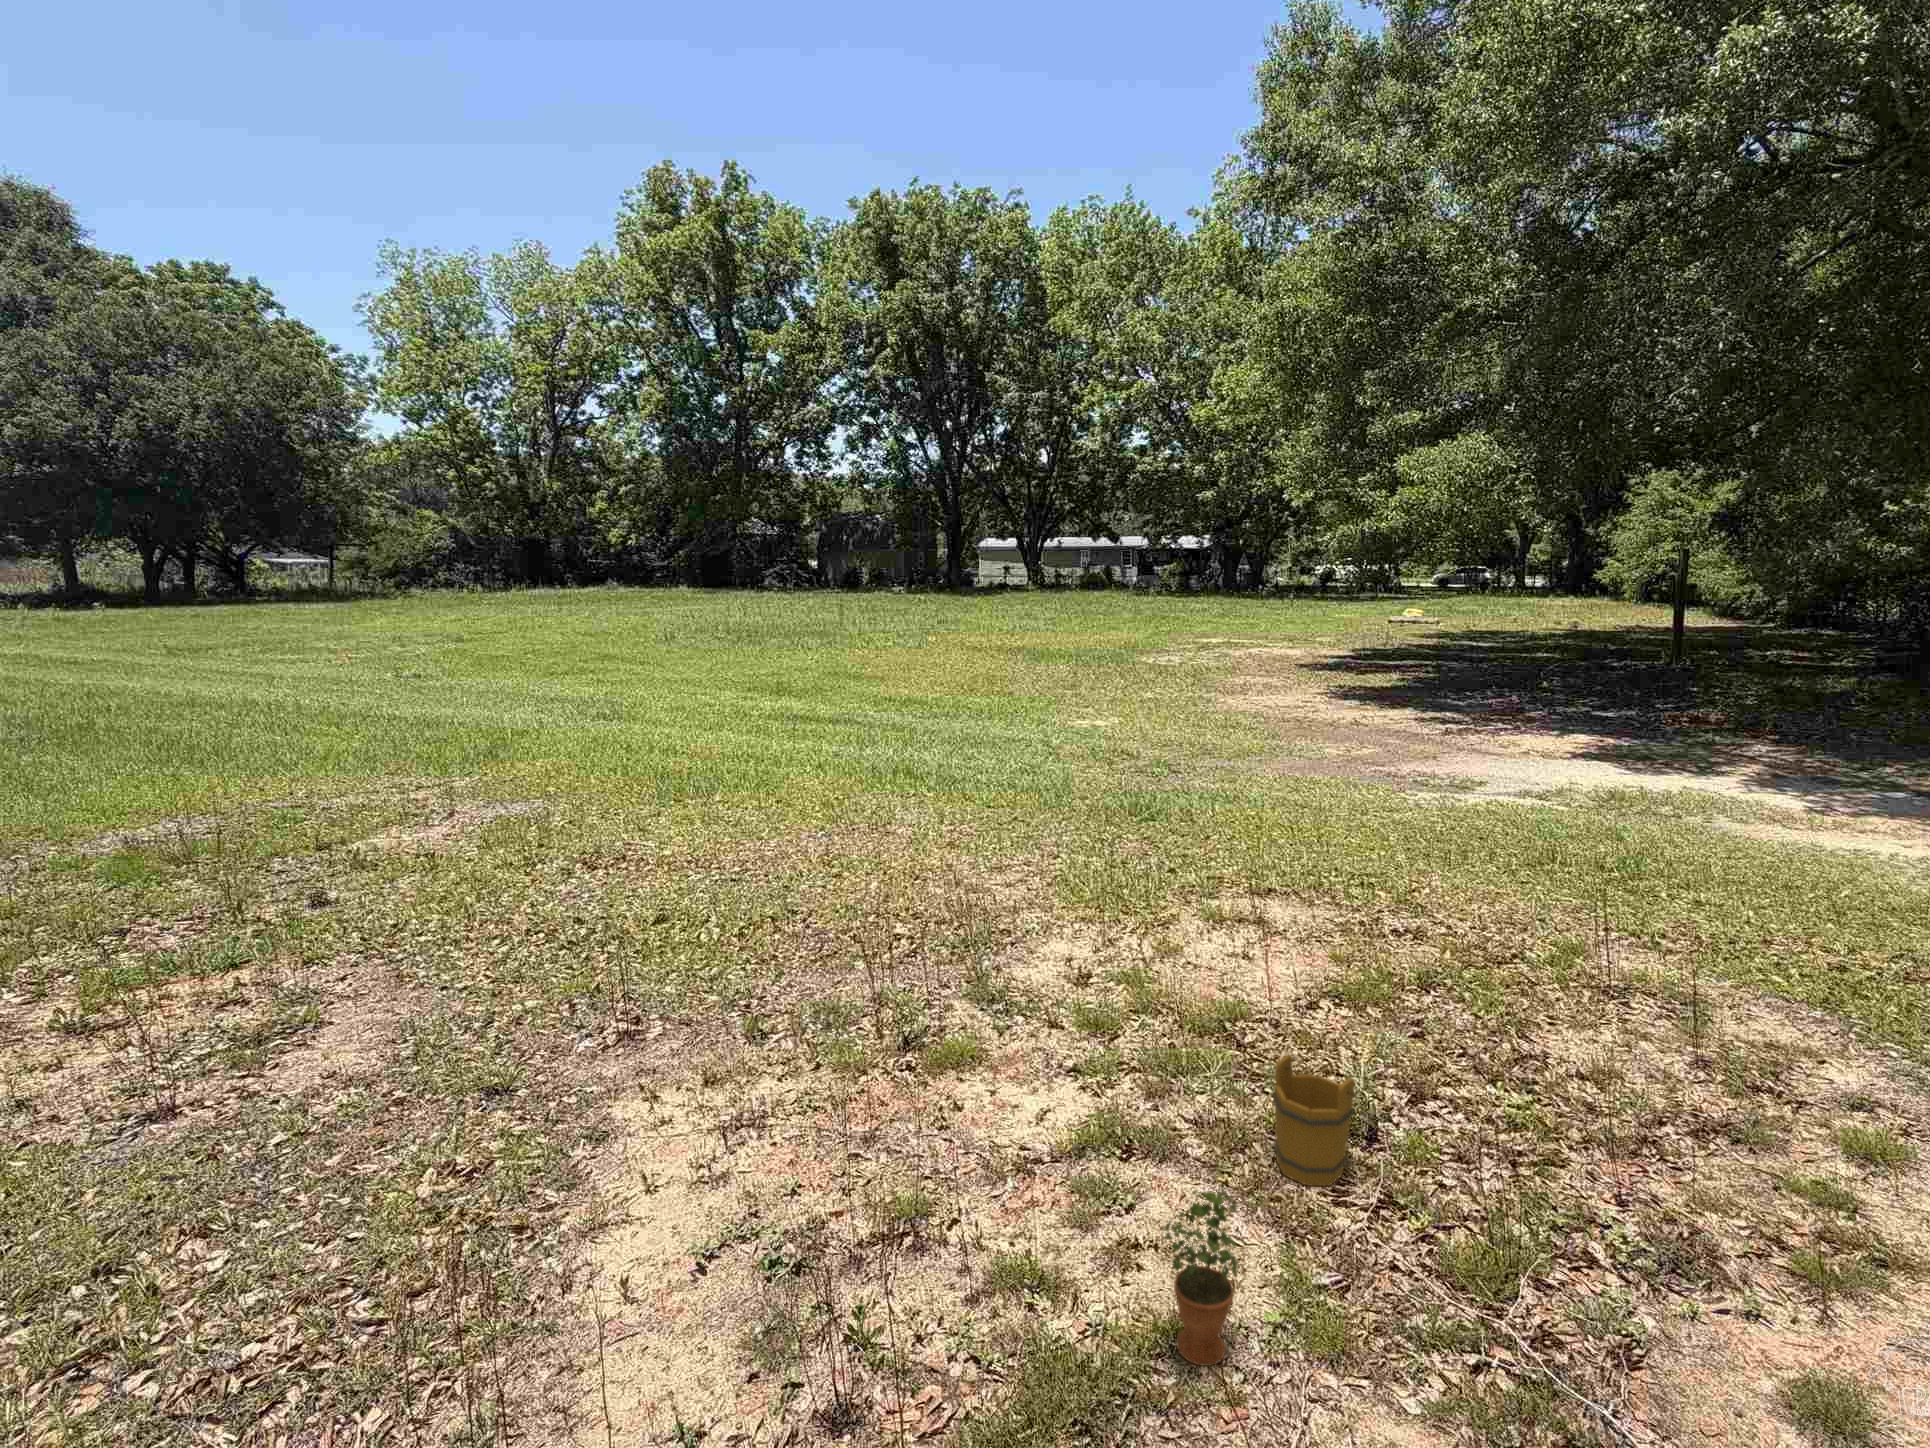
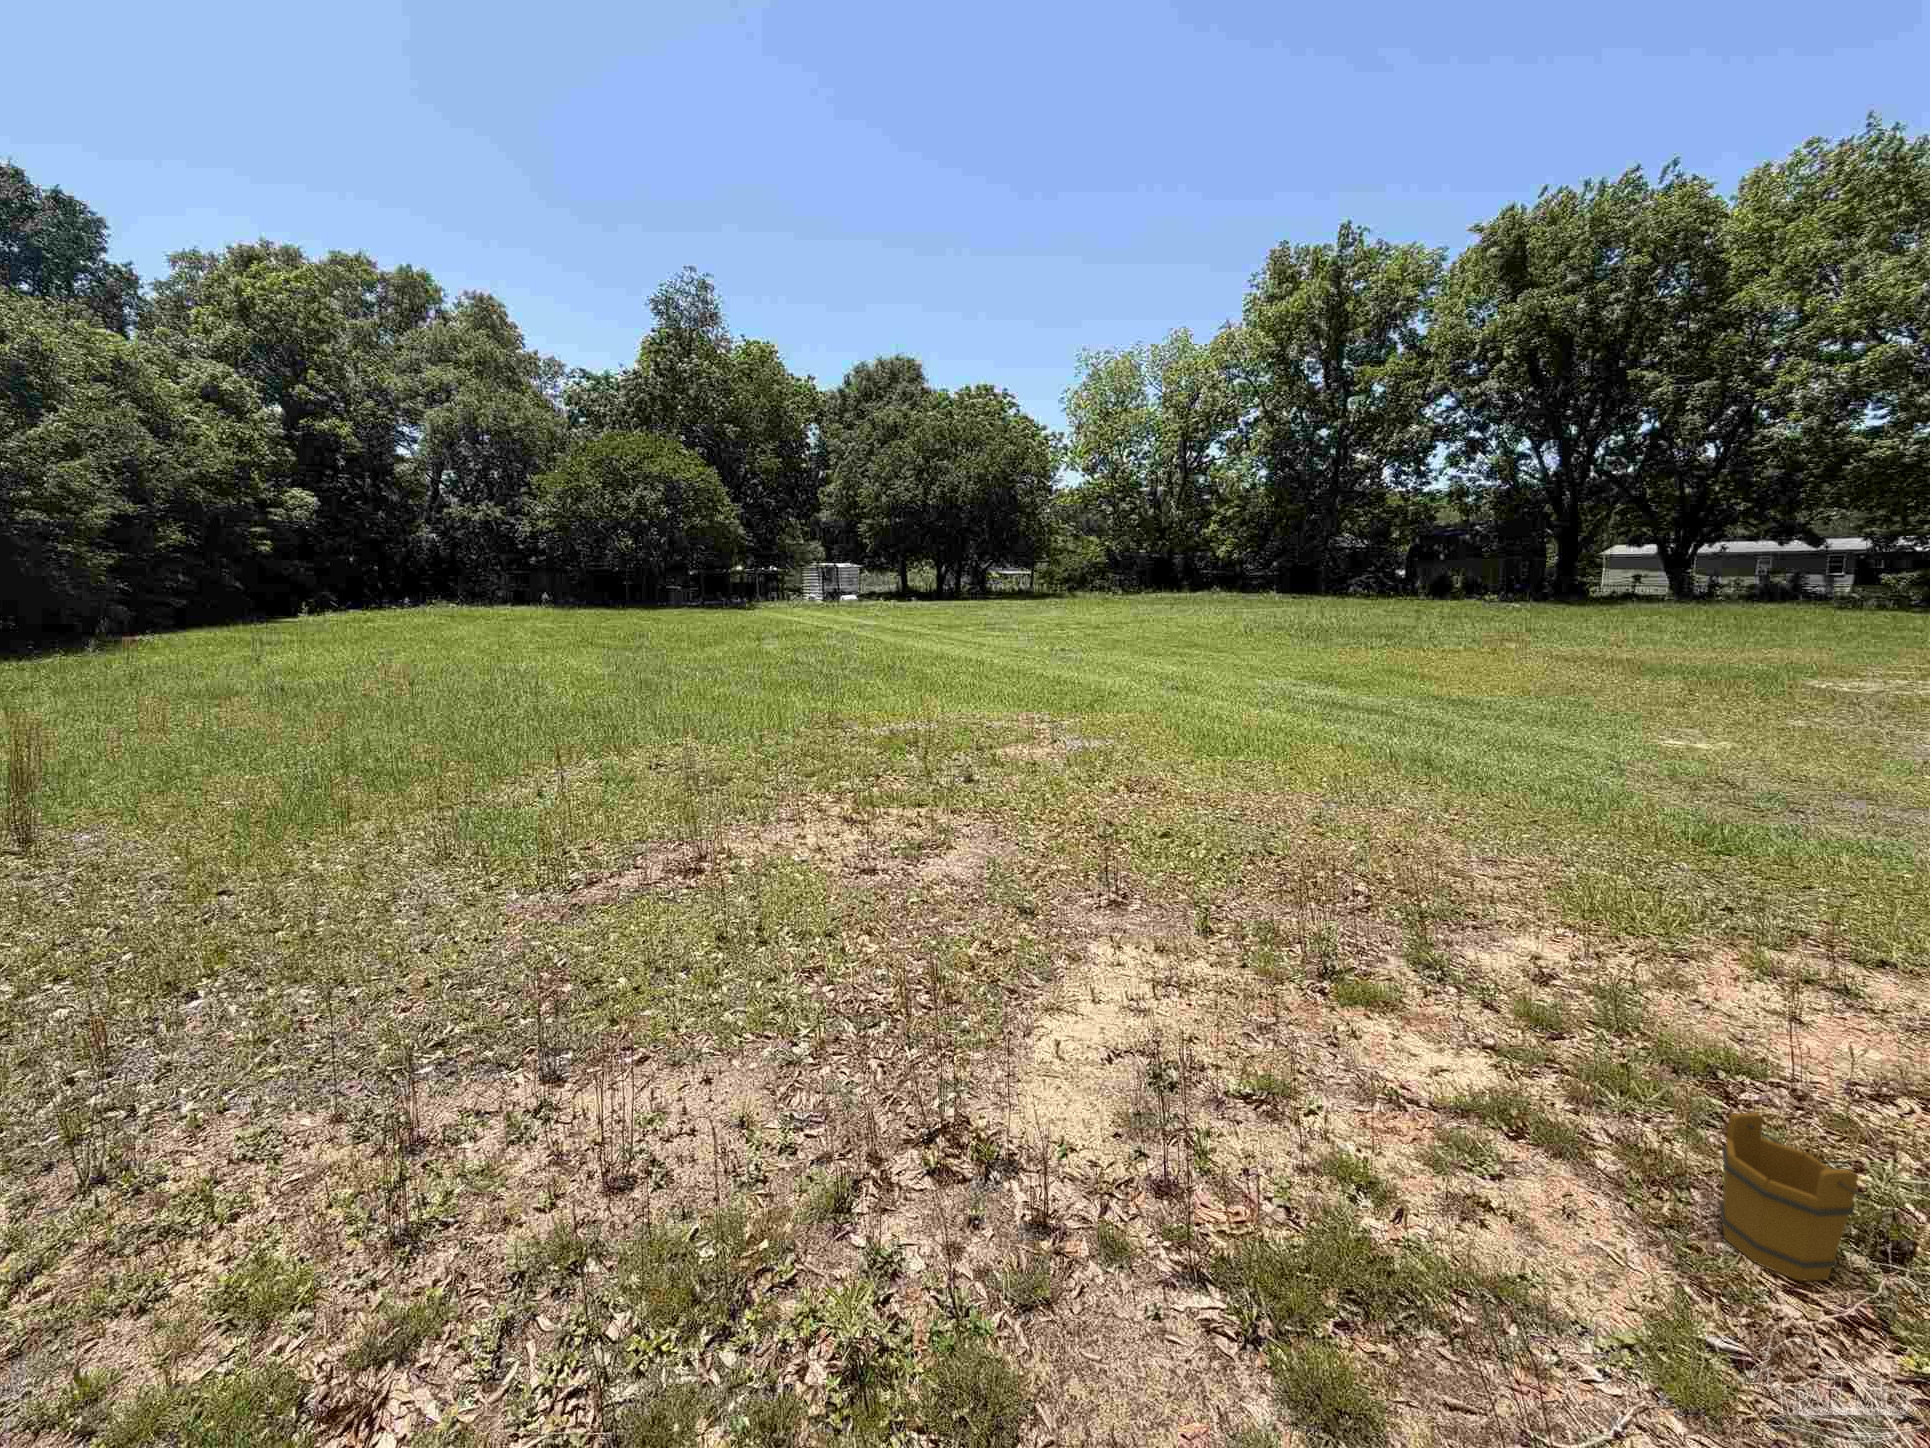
potted plant: present [1164,1176,1237,1366] -> none [1473,1164,1570,1344]

